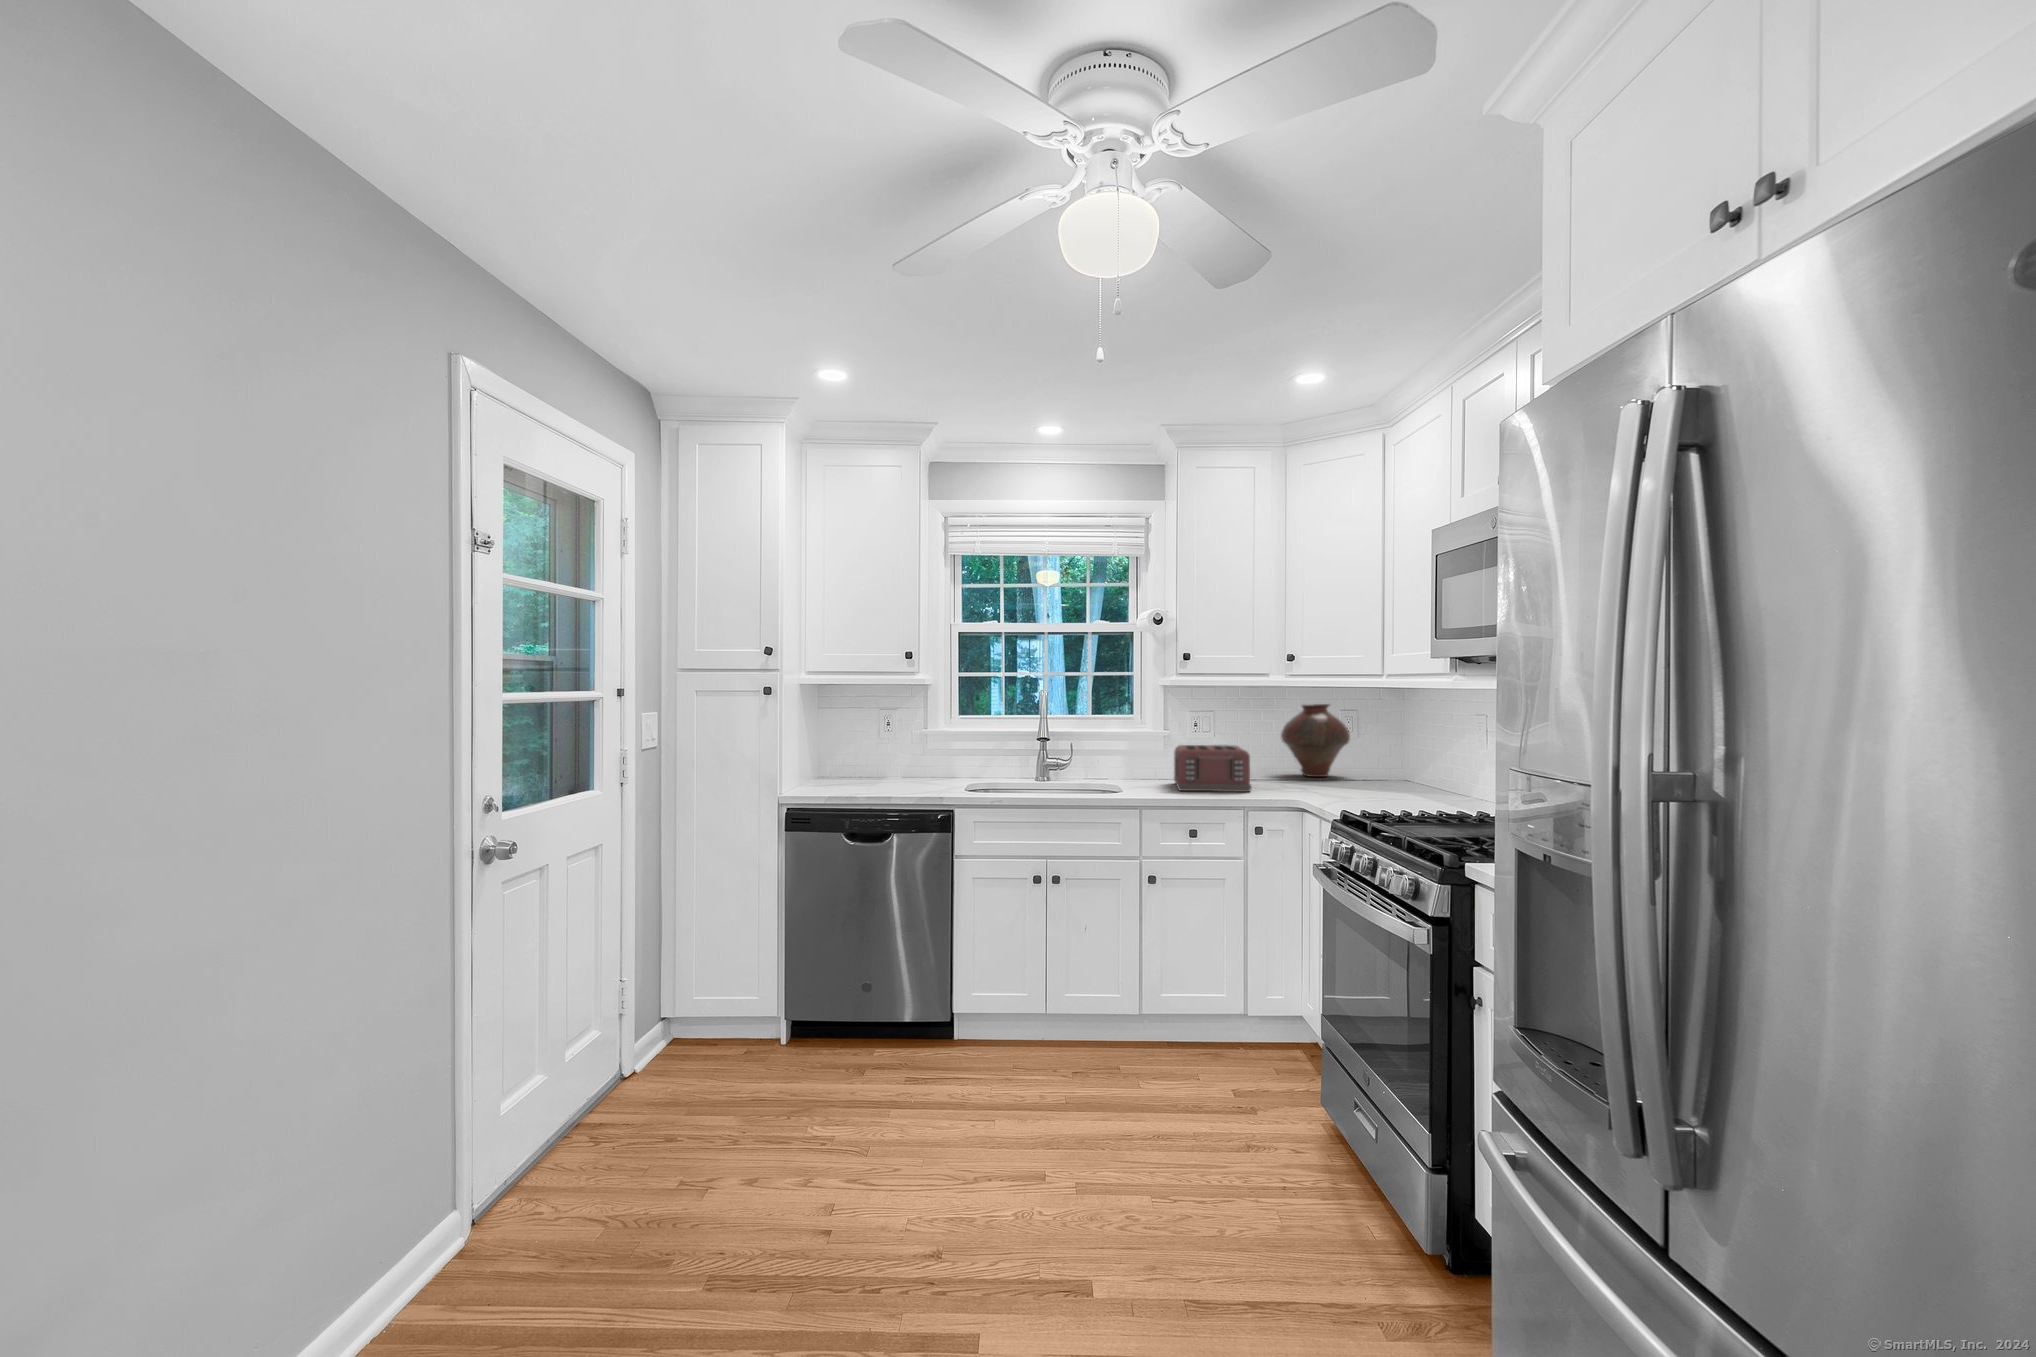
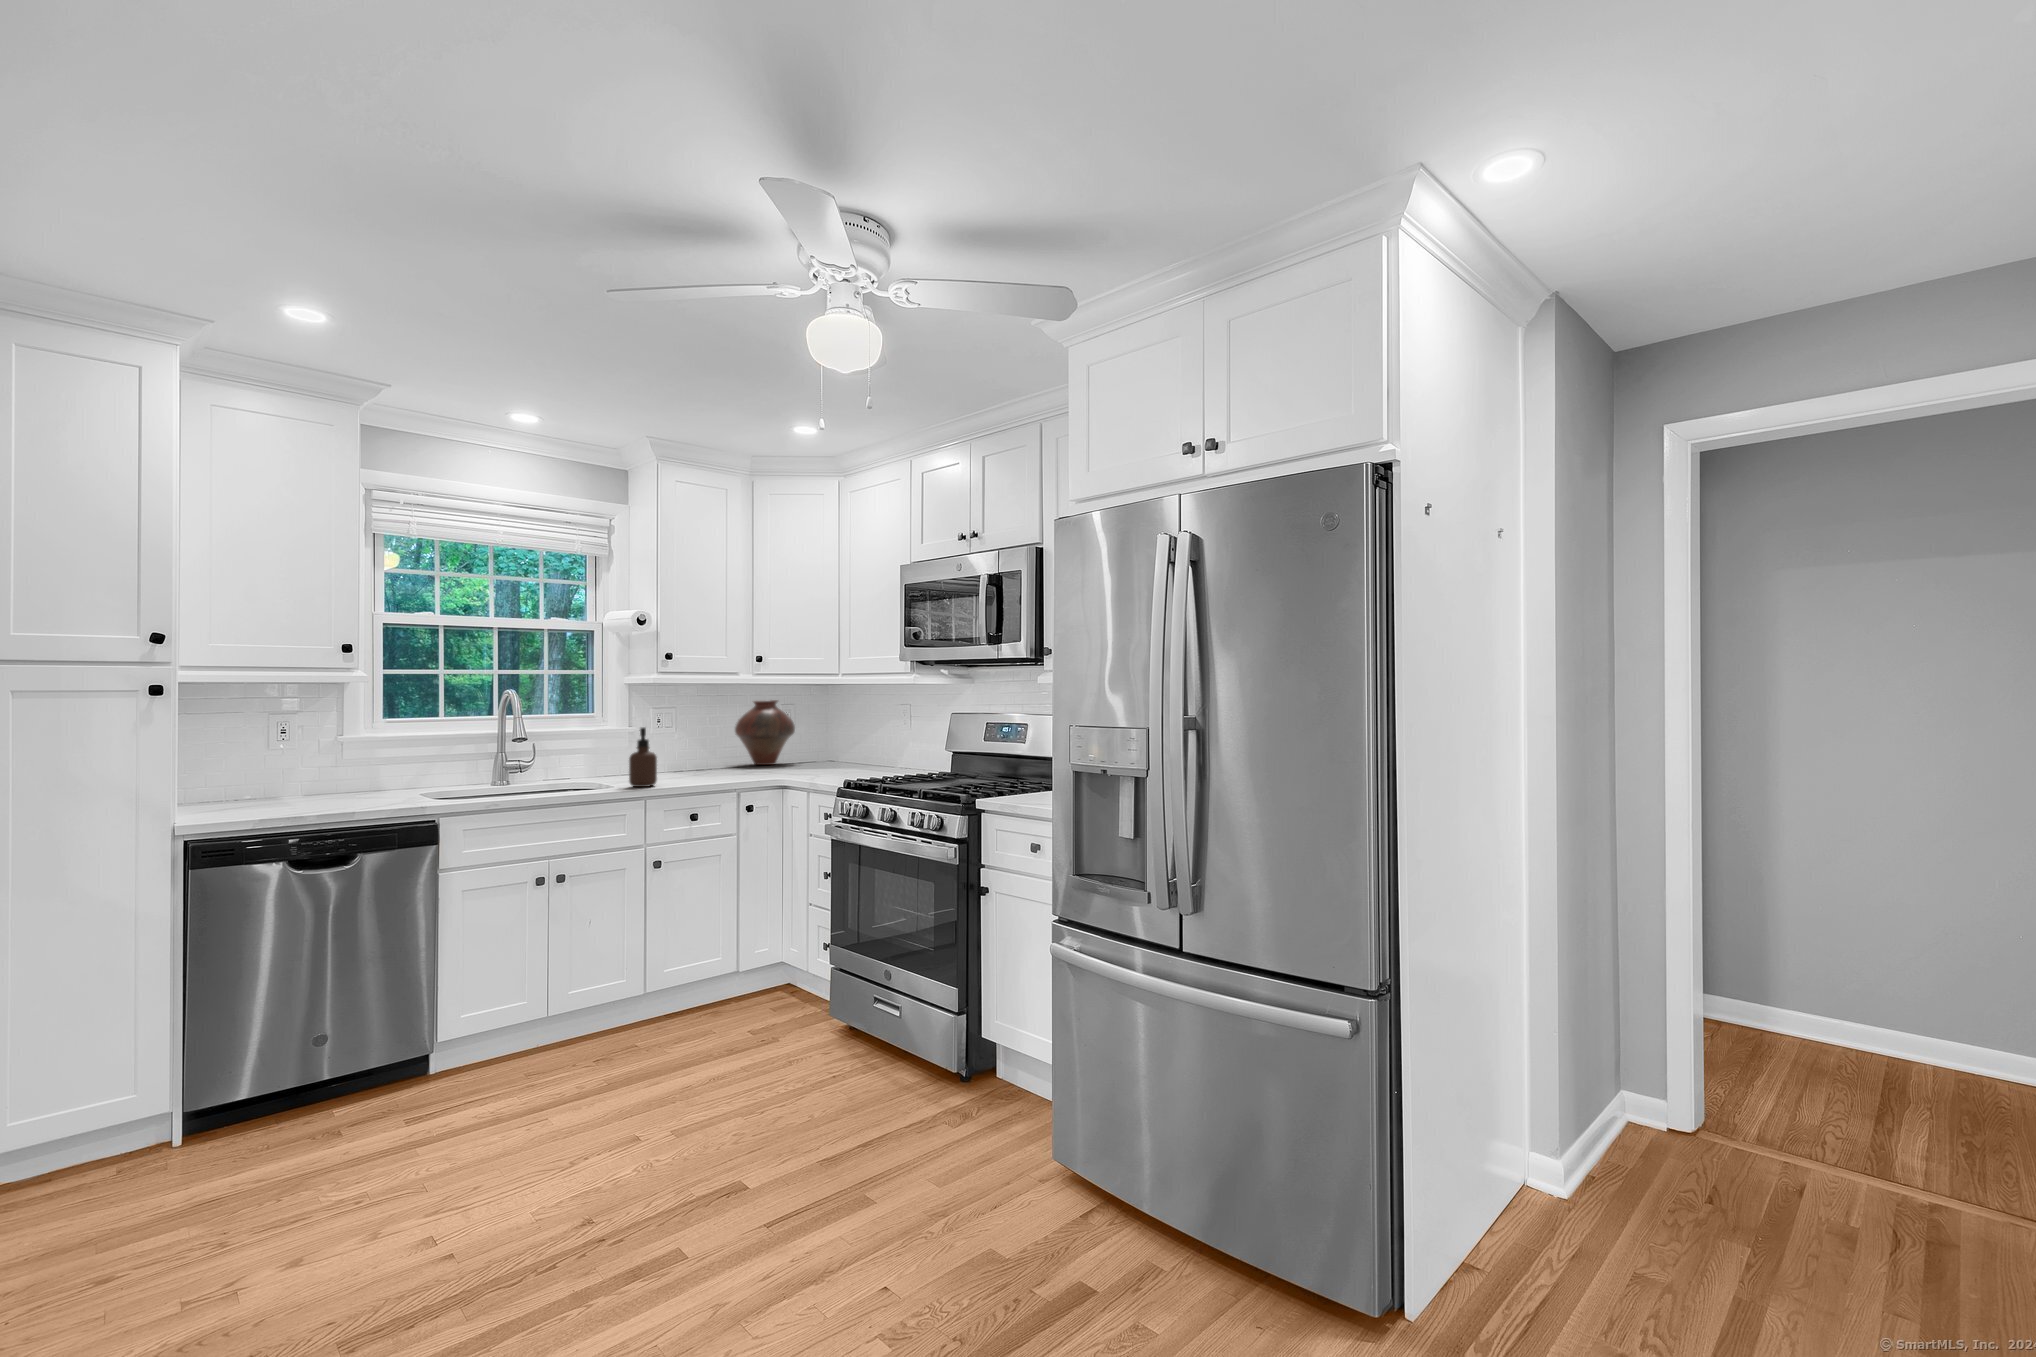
soap dispenser: none [1128,732,1155,794] -> present [629,728,657,787]
toaster: present [1174,745,1251,792] -> none [652,739,739,782]

